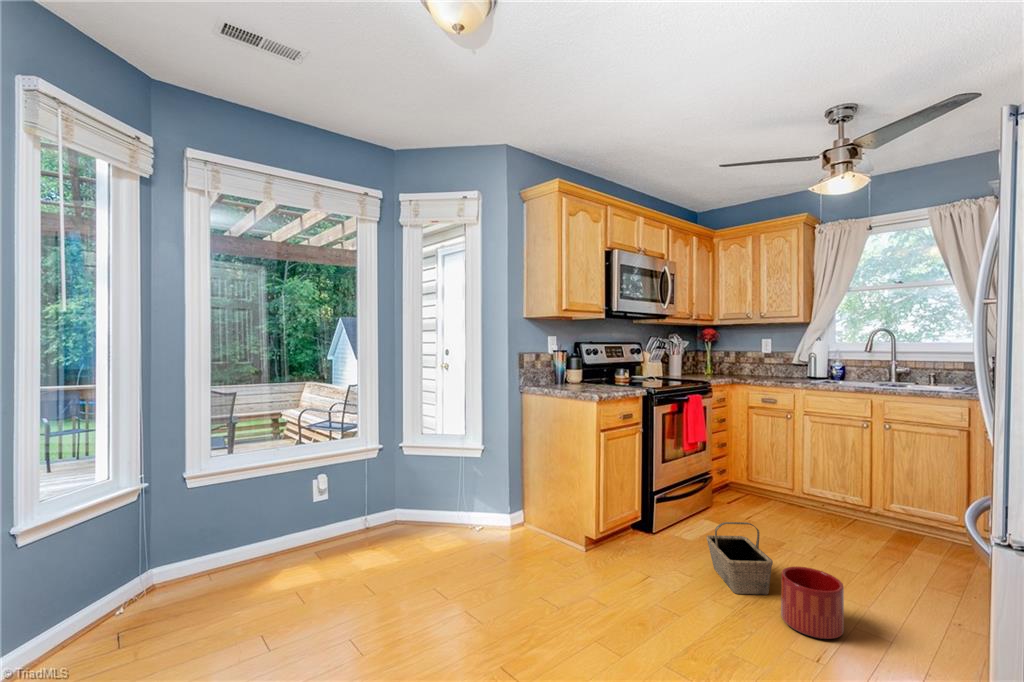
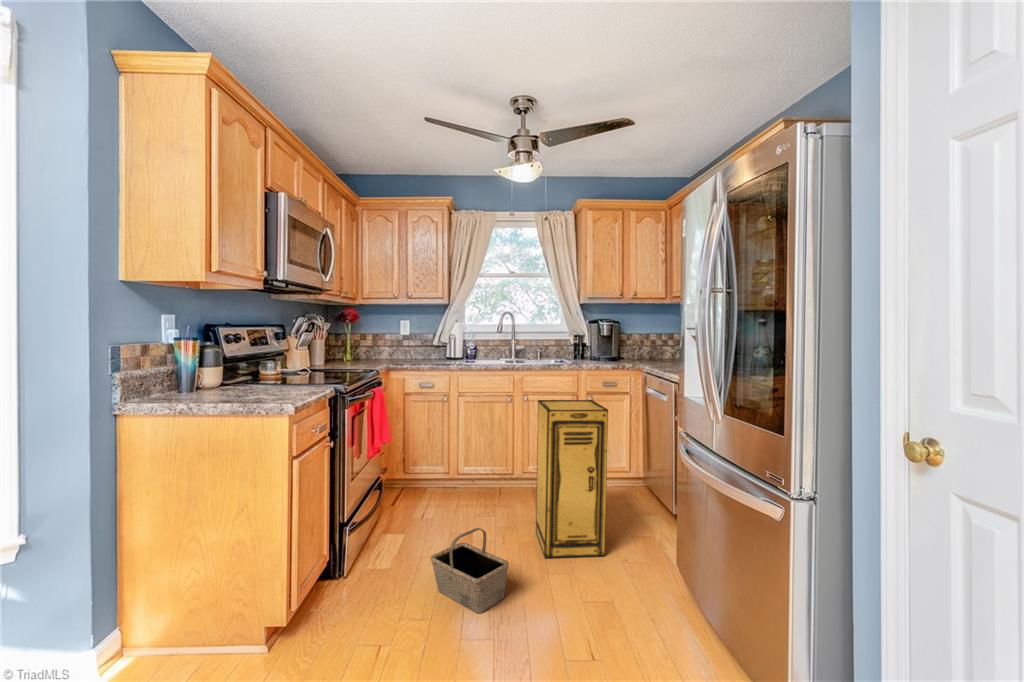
storage cabinet: none [847,420,940,614] -> present [536,400,608,558]
planter: present [781,566,844,639] -> none [530,556,584,629]

